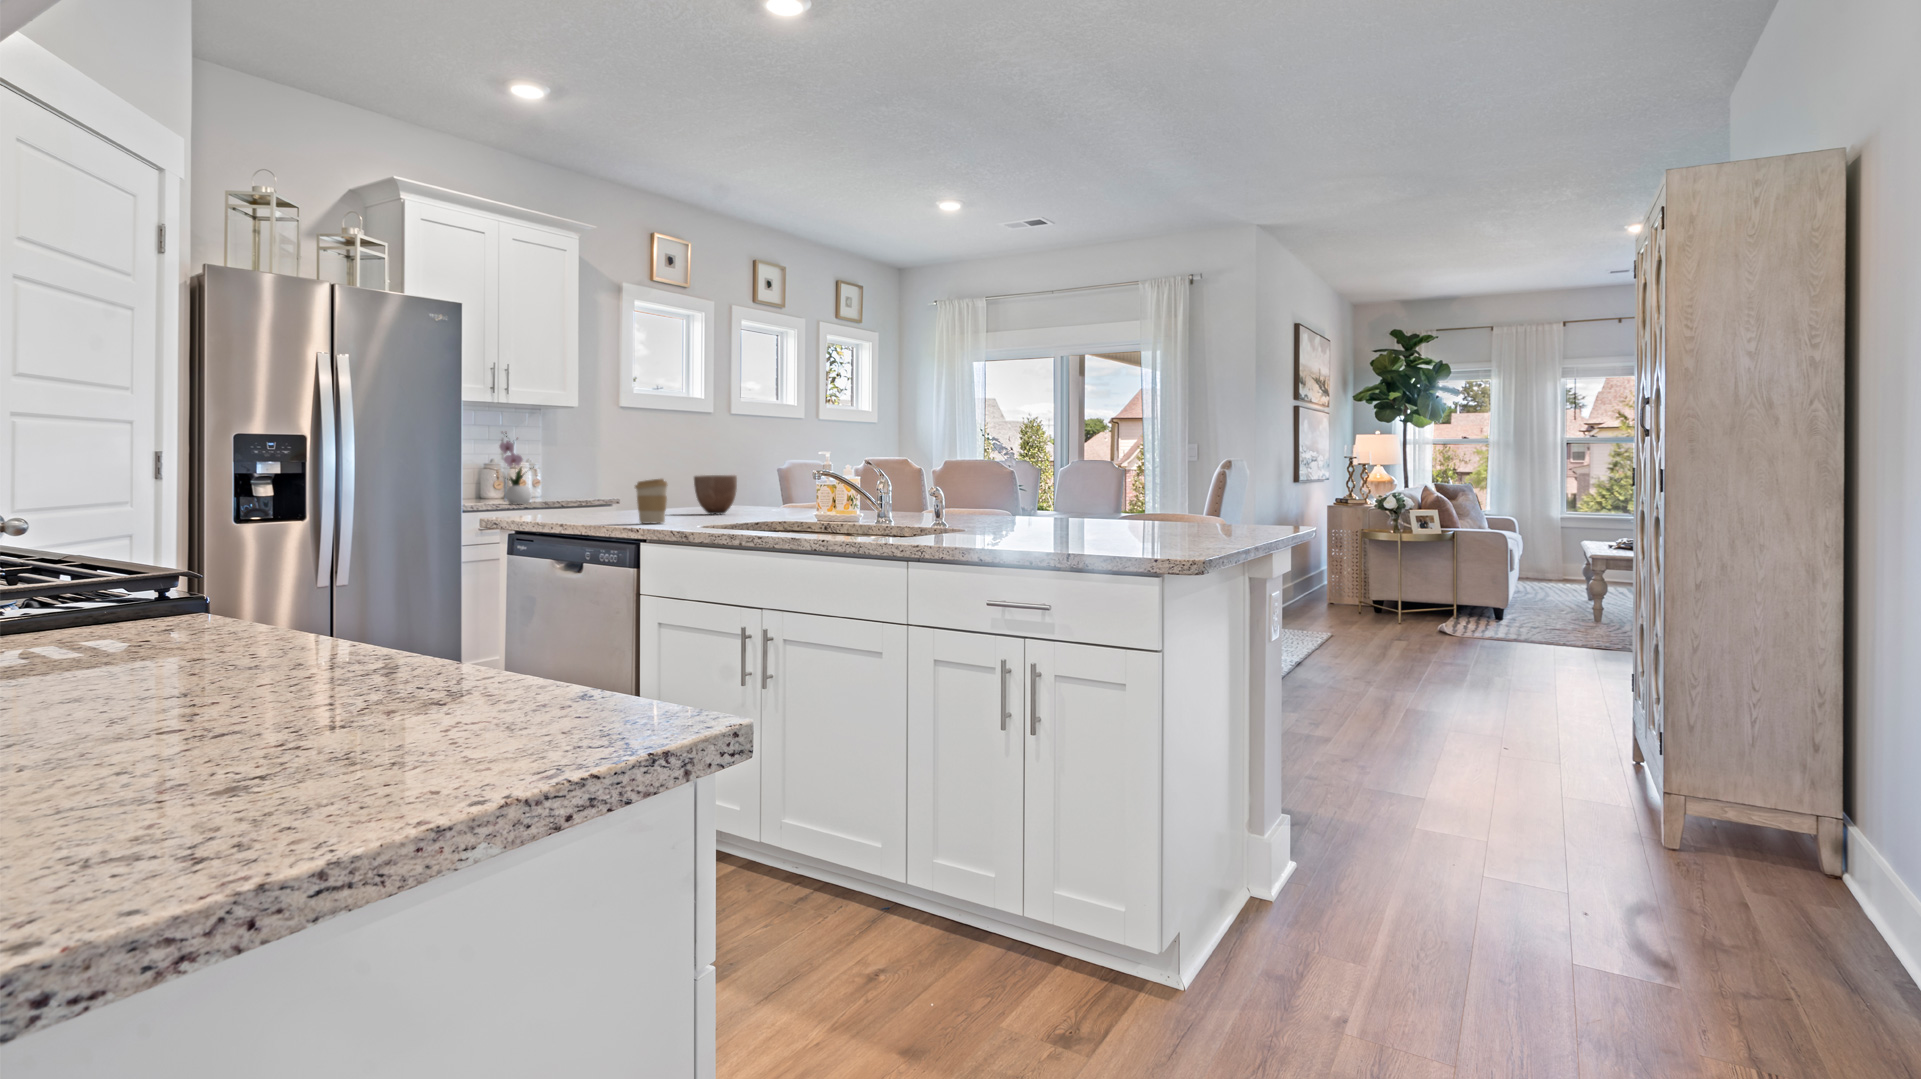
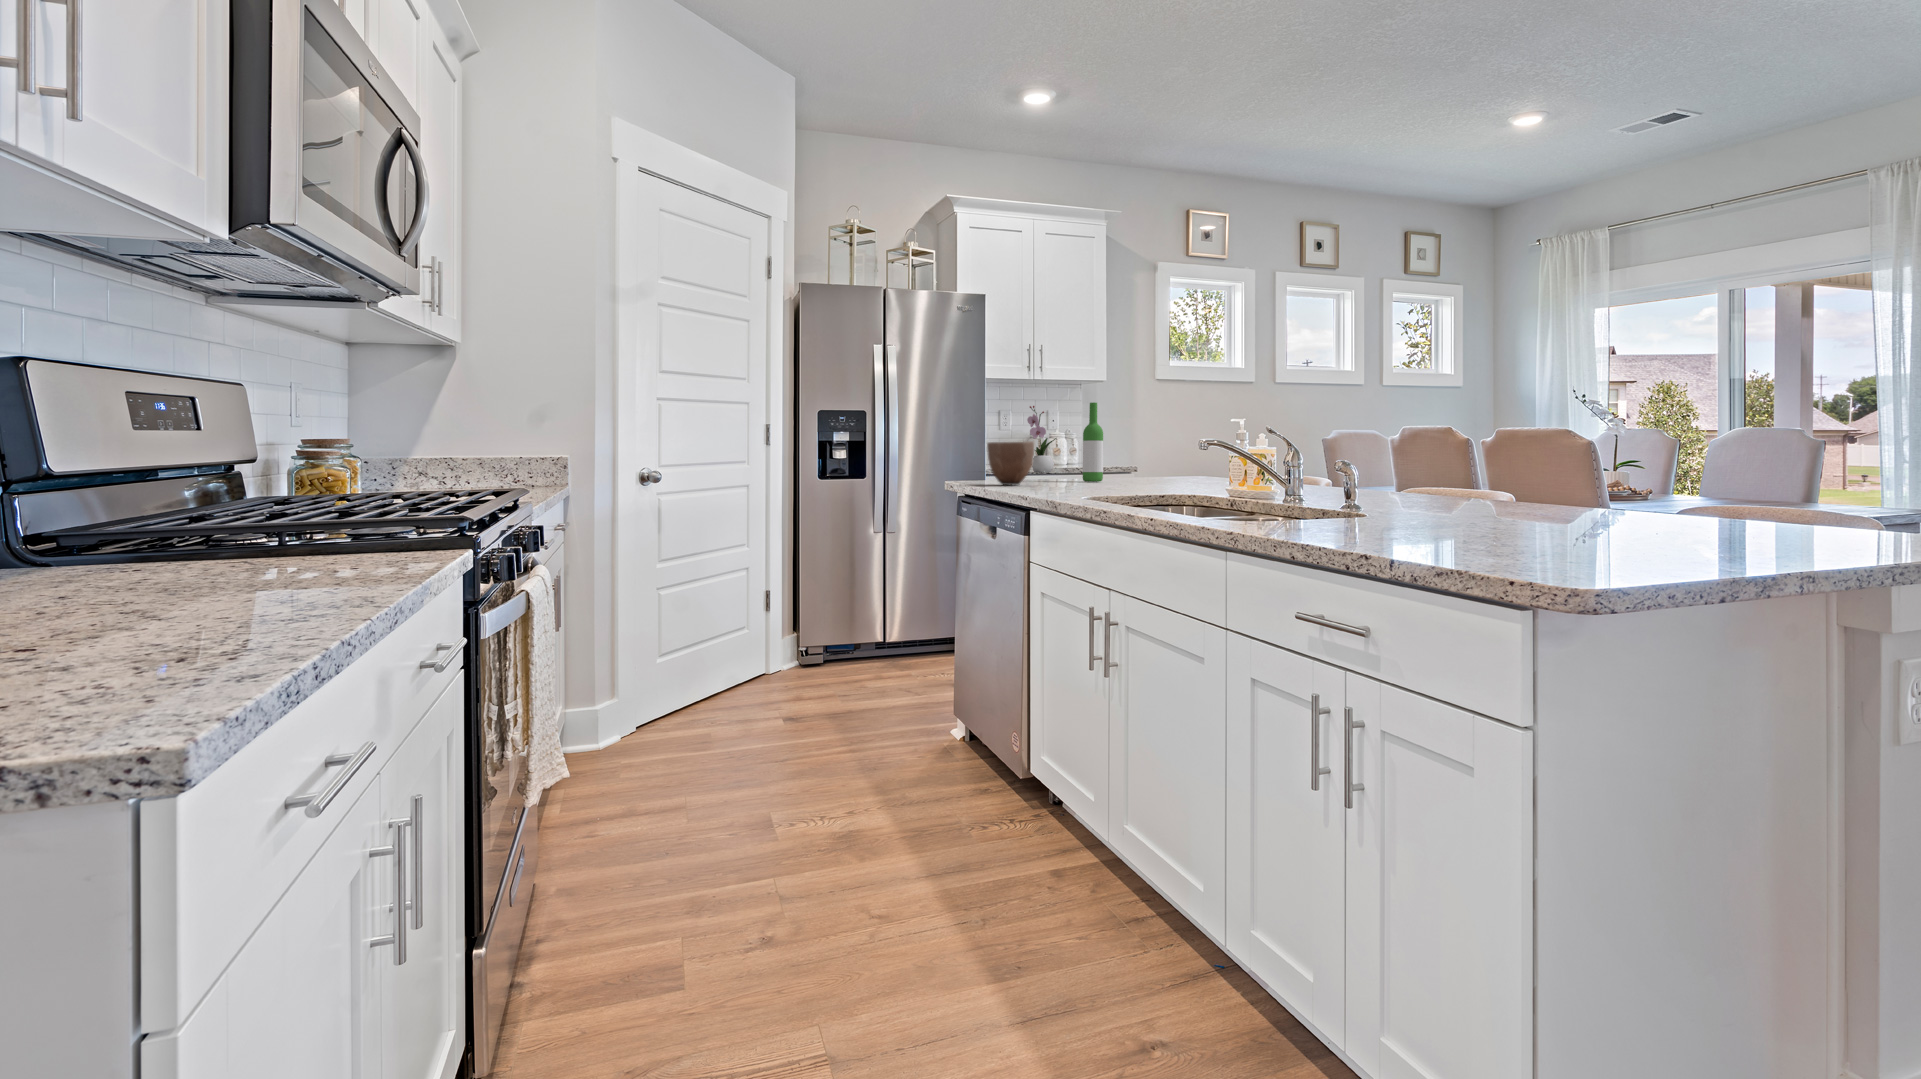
wine bottle: none [612,433,635,513] -> present [1083,402,1103,482]
decorative bowl: present [694,475,737,514] -> present [987,441,1034,485]
coffee cup: present [635,479,668,523] -> none [1049,446,1081,492]

